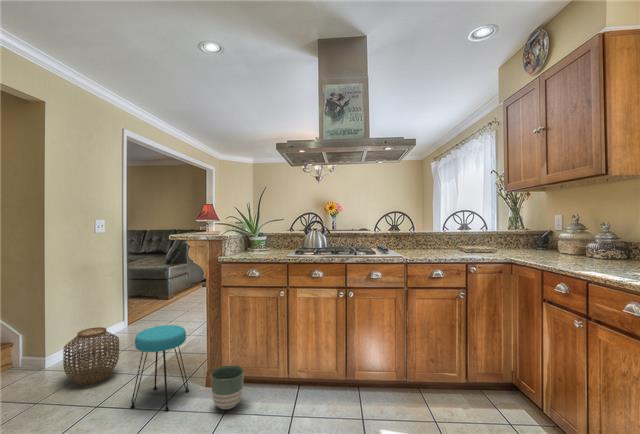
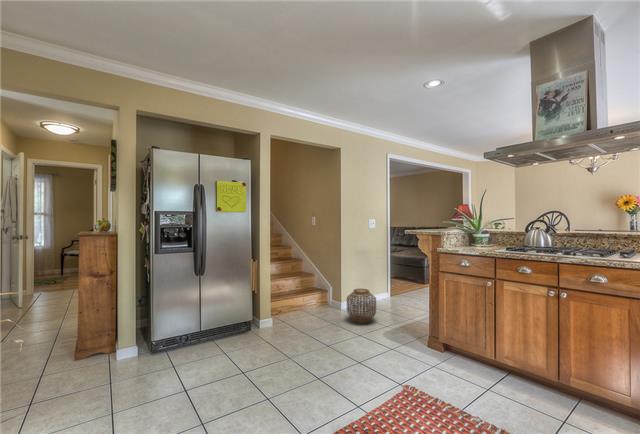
stool: present [131,325,189,410] -> none [376,294,415,351]
planter: present [211,365,244,409] -> none [425,333,452,366]

